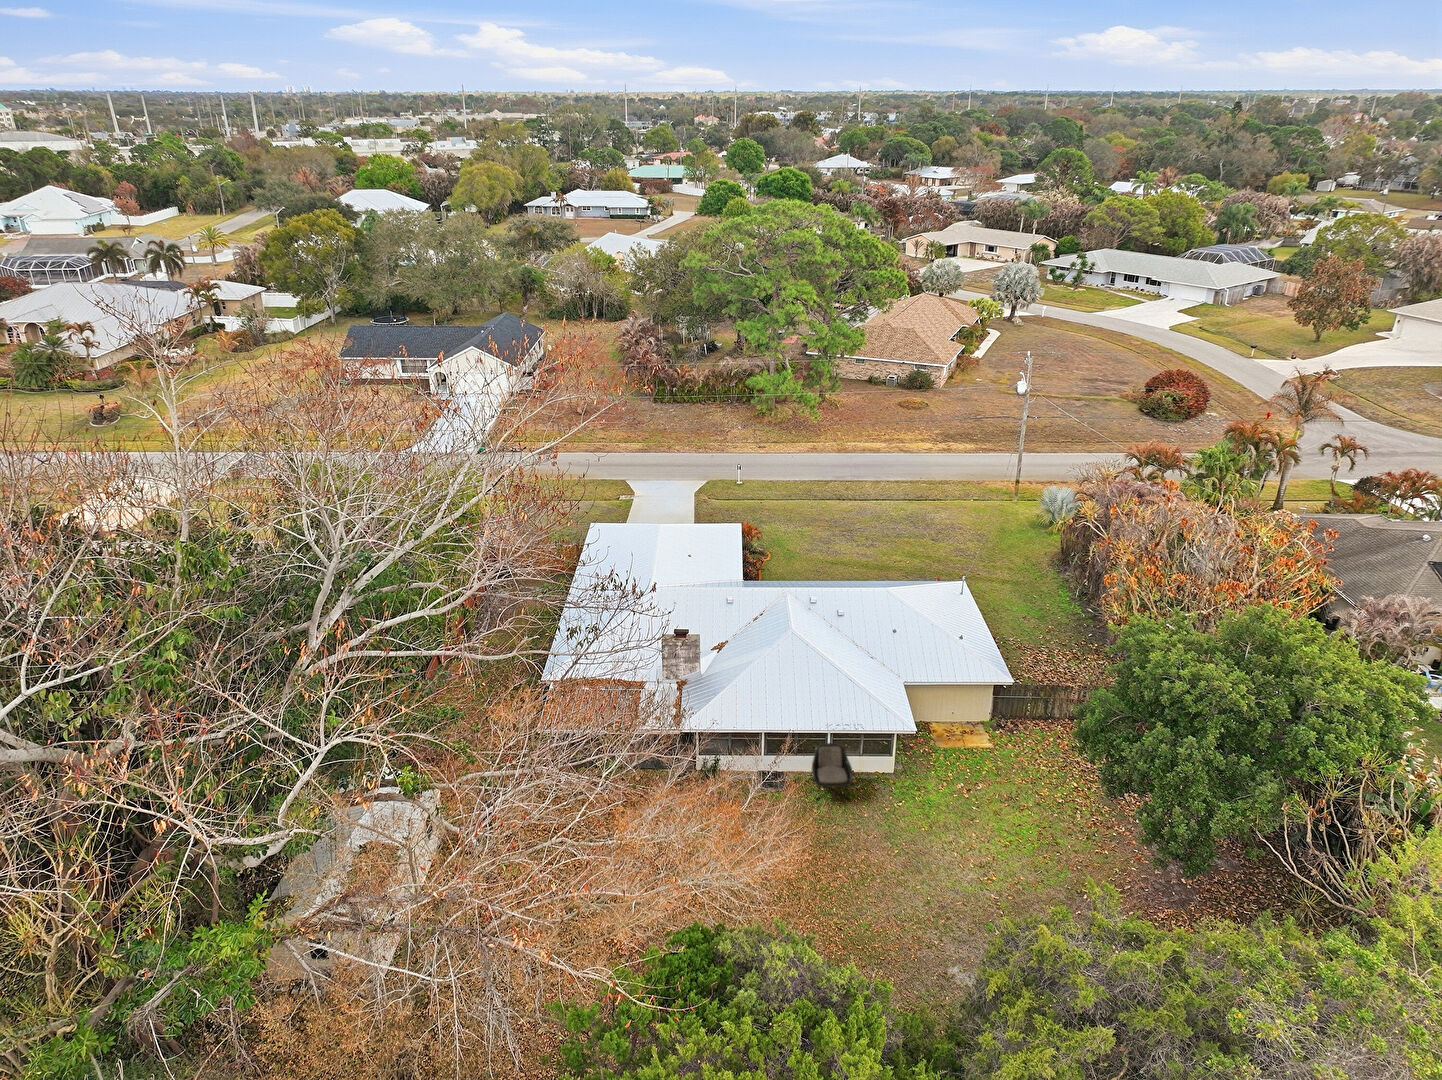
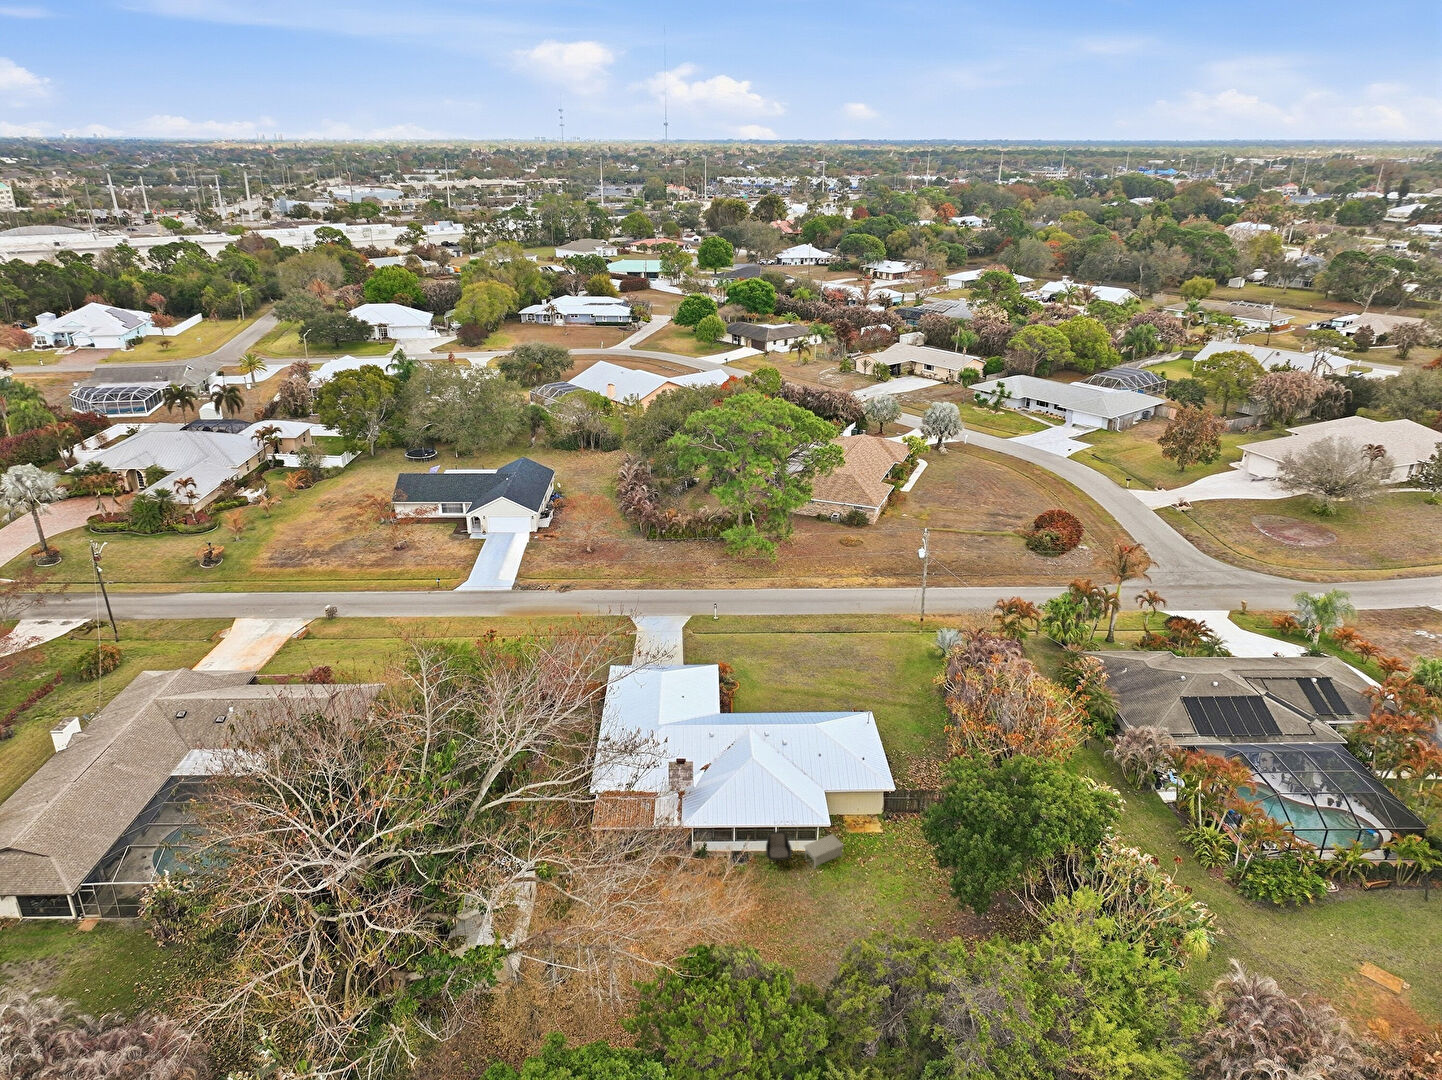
storage bench: none [871,749,934,801] -> present [804,834,843,868]

